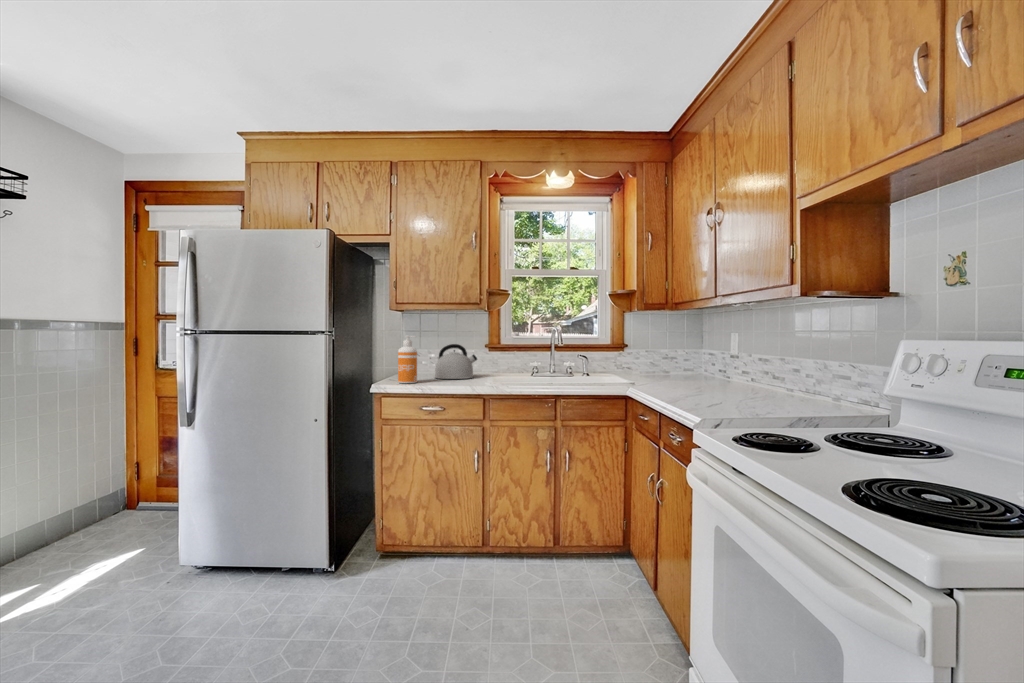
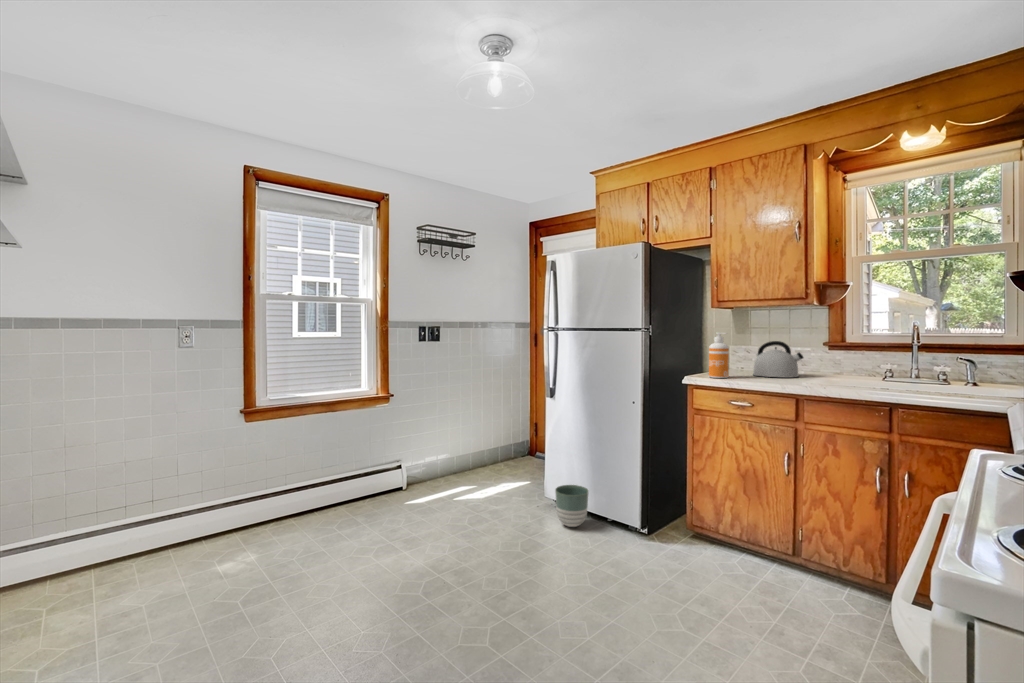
planter: none [206,536,256,596] -> present [555,485,588,527]

